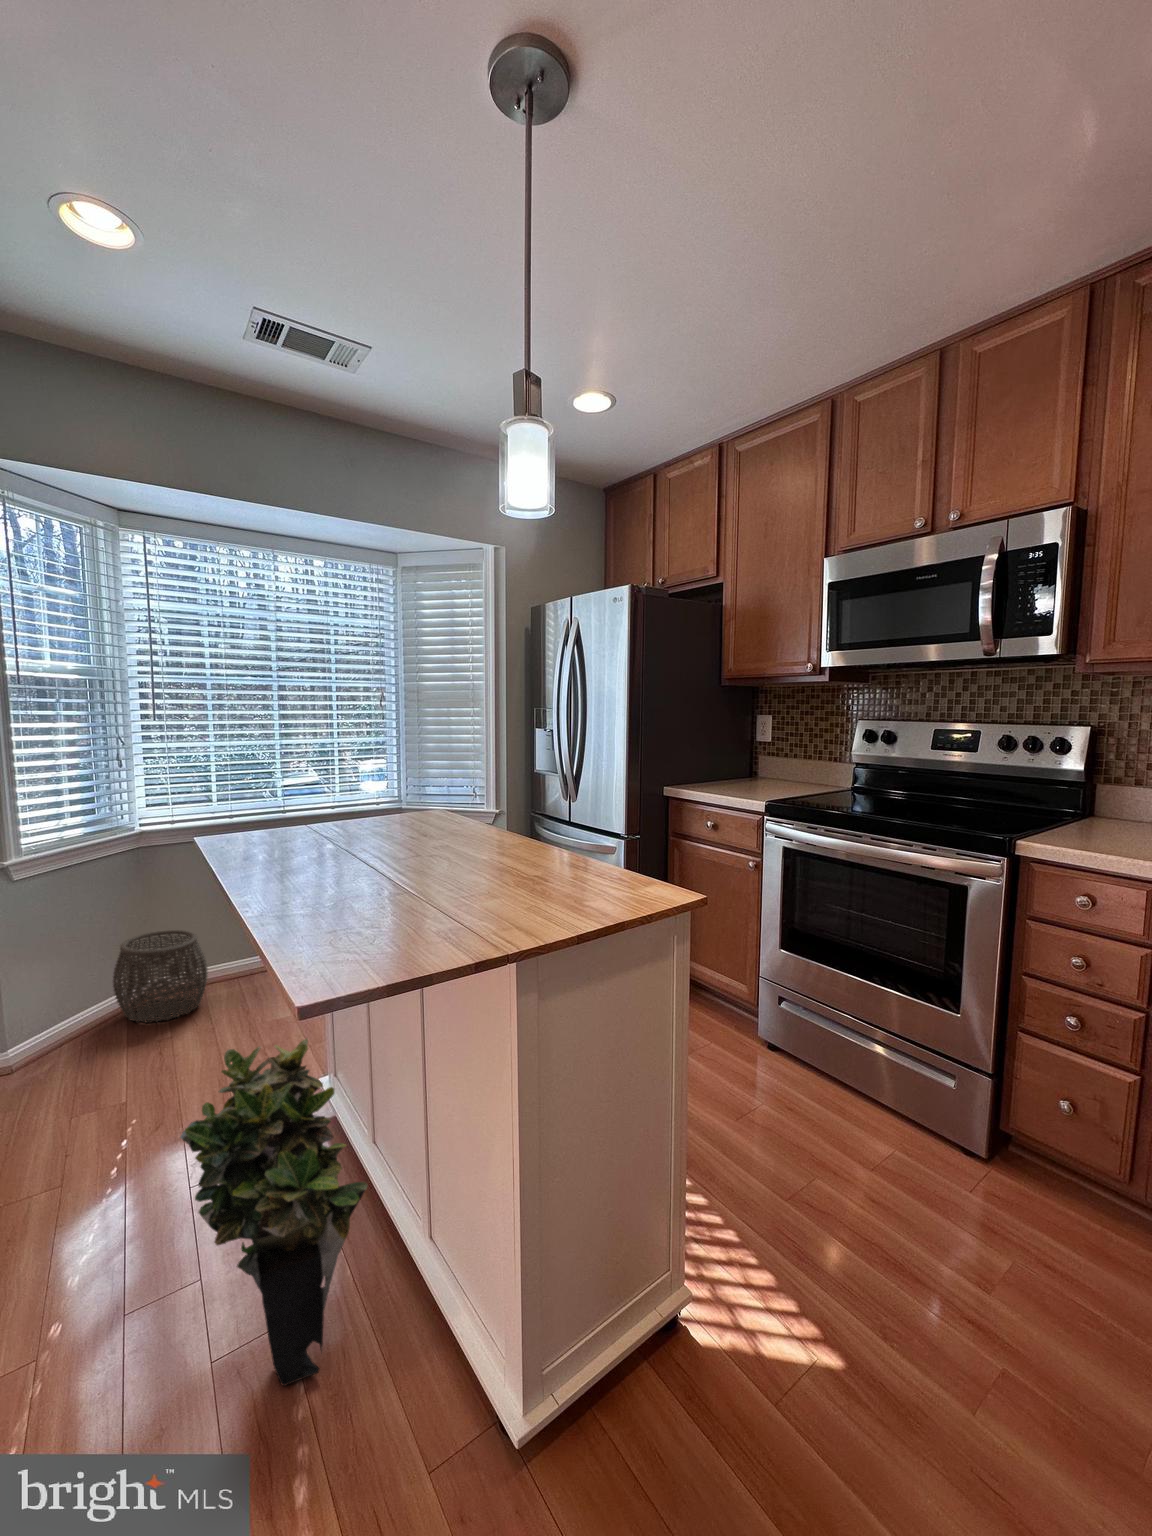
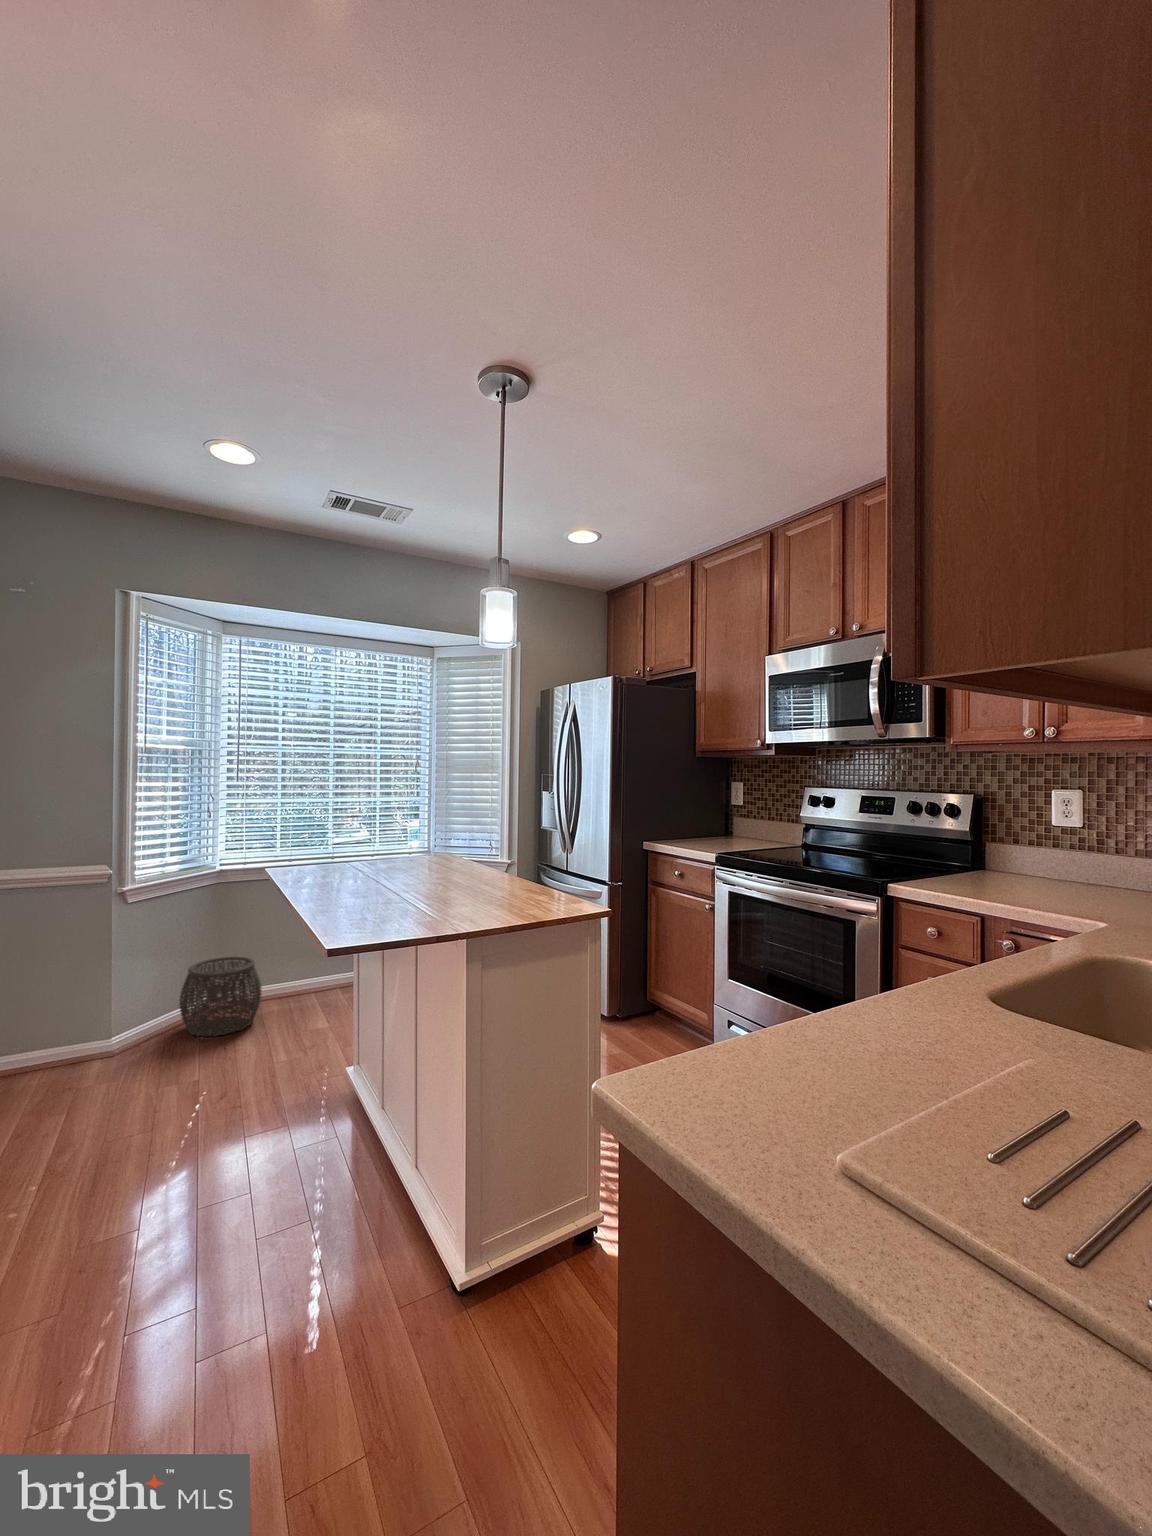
potted plant: present [180,1038,368,1386] -> none [211,1041,381,1382]

